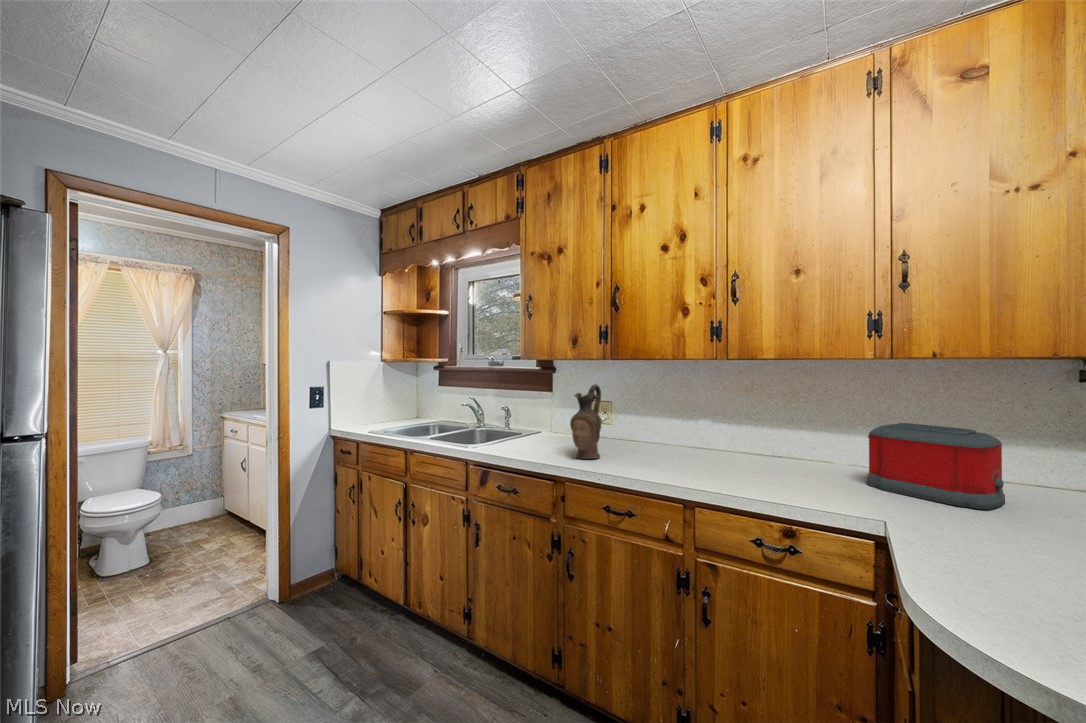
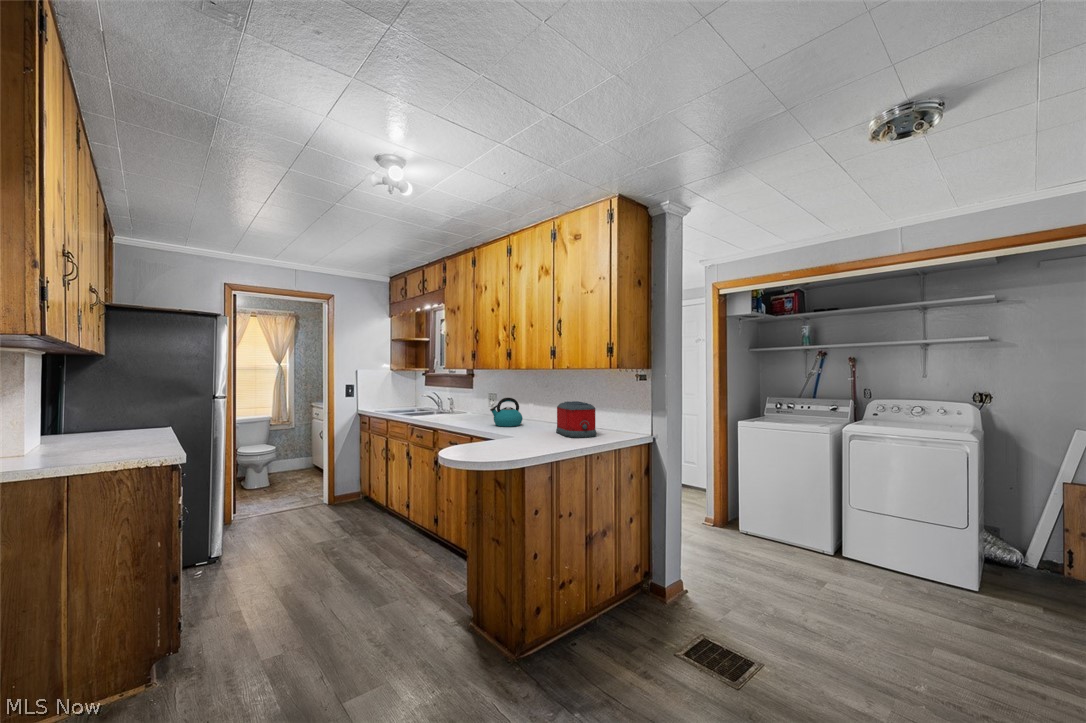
ceramic pitcher: present [570,384,601,459] -> none [448,382,469,421]
kettle: none [685,414,745,472] -> present [490,398,523,427]

